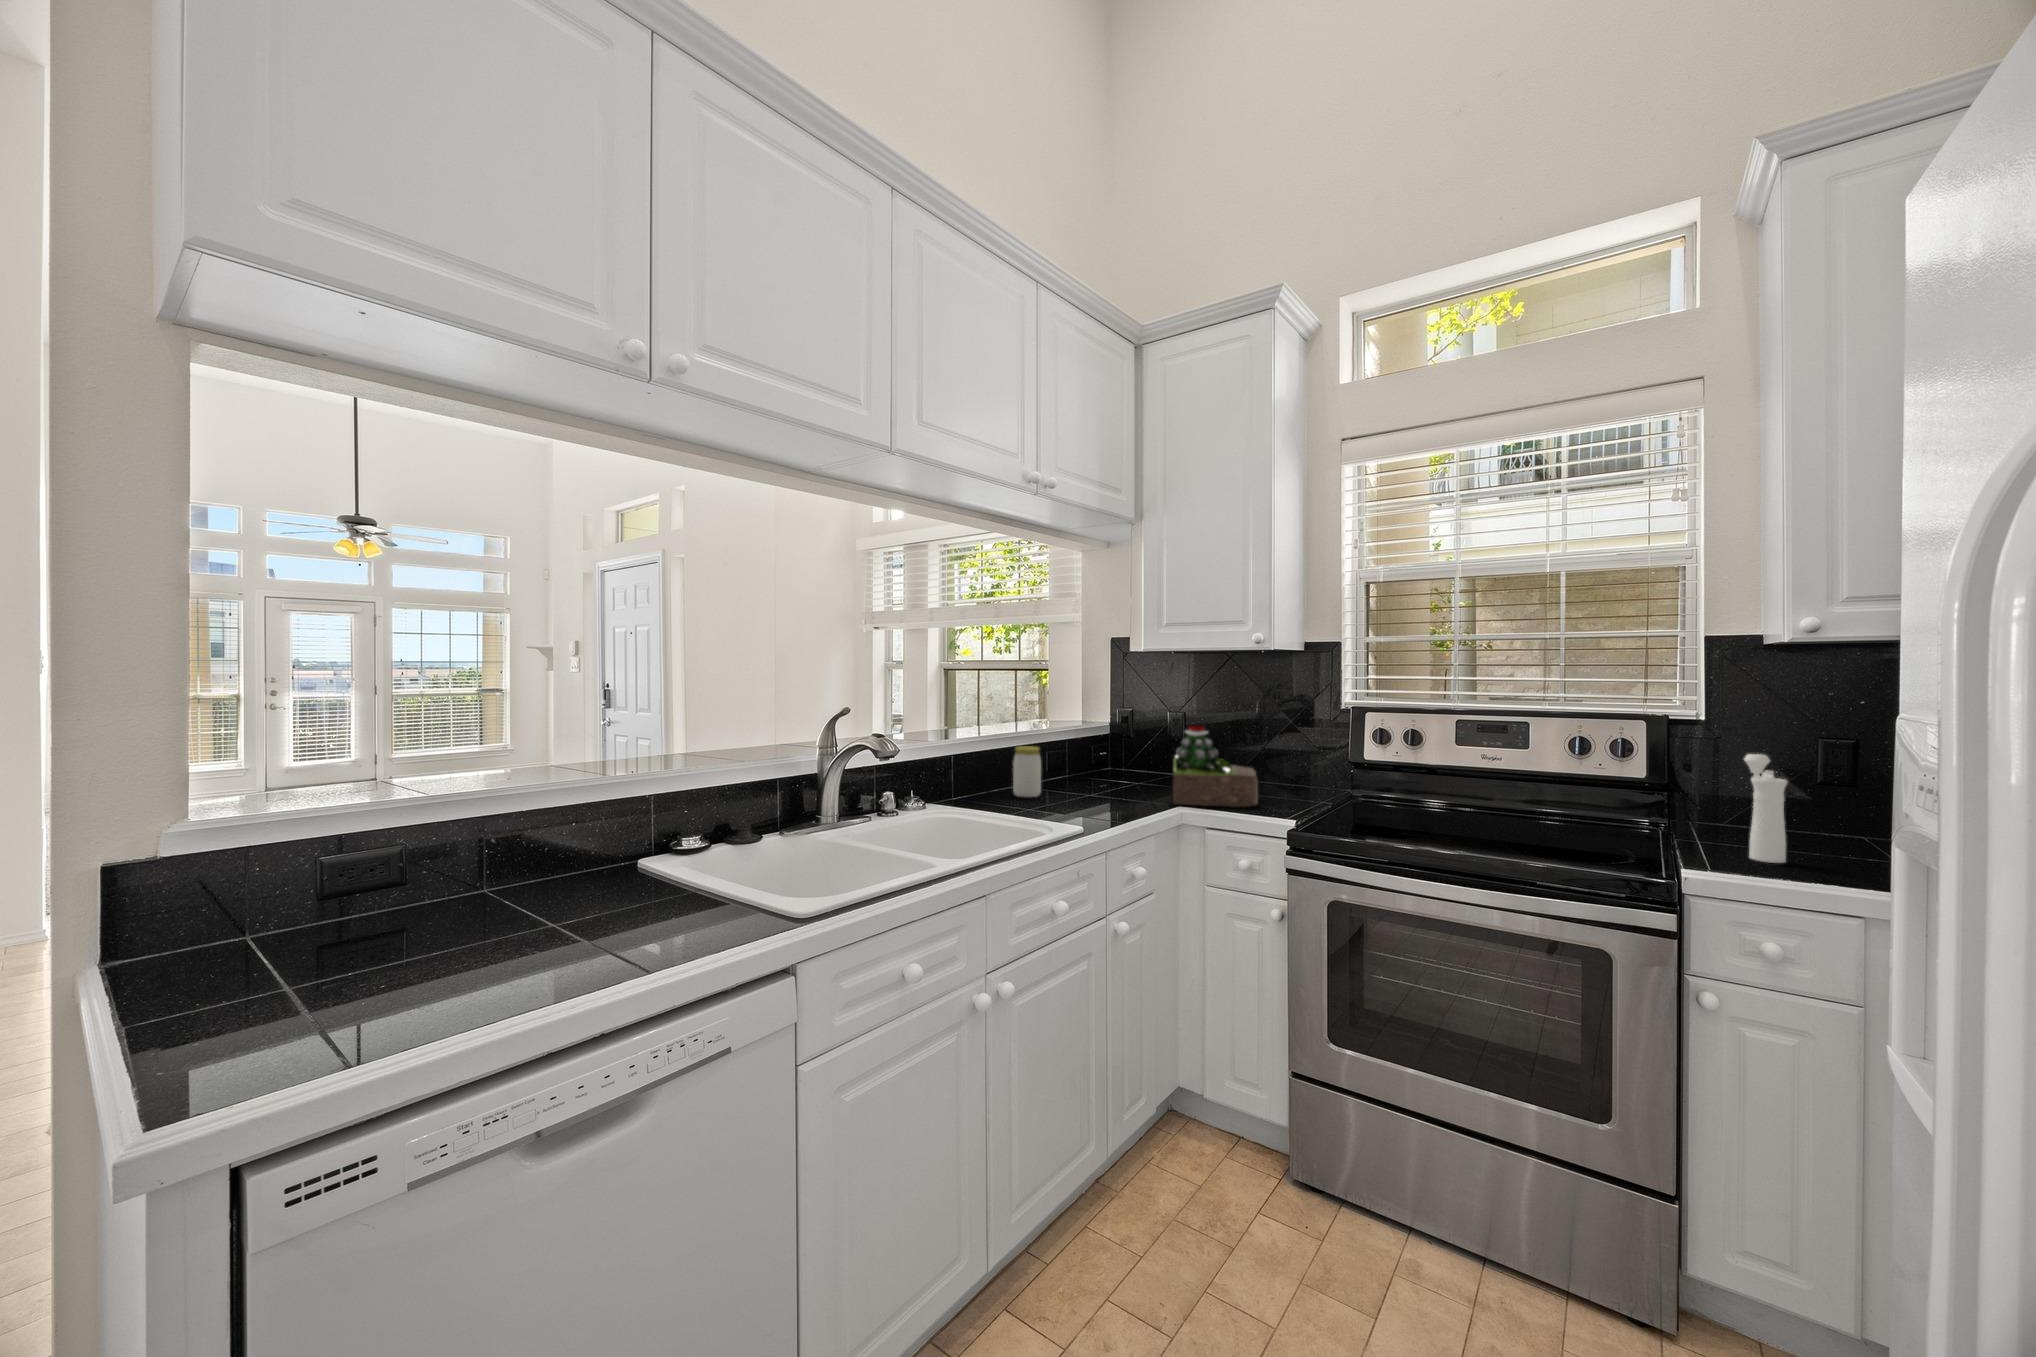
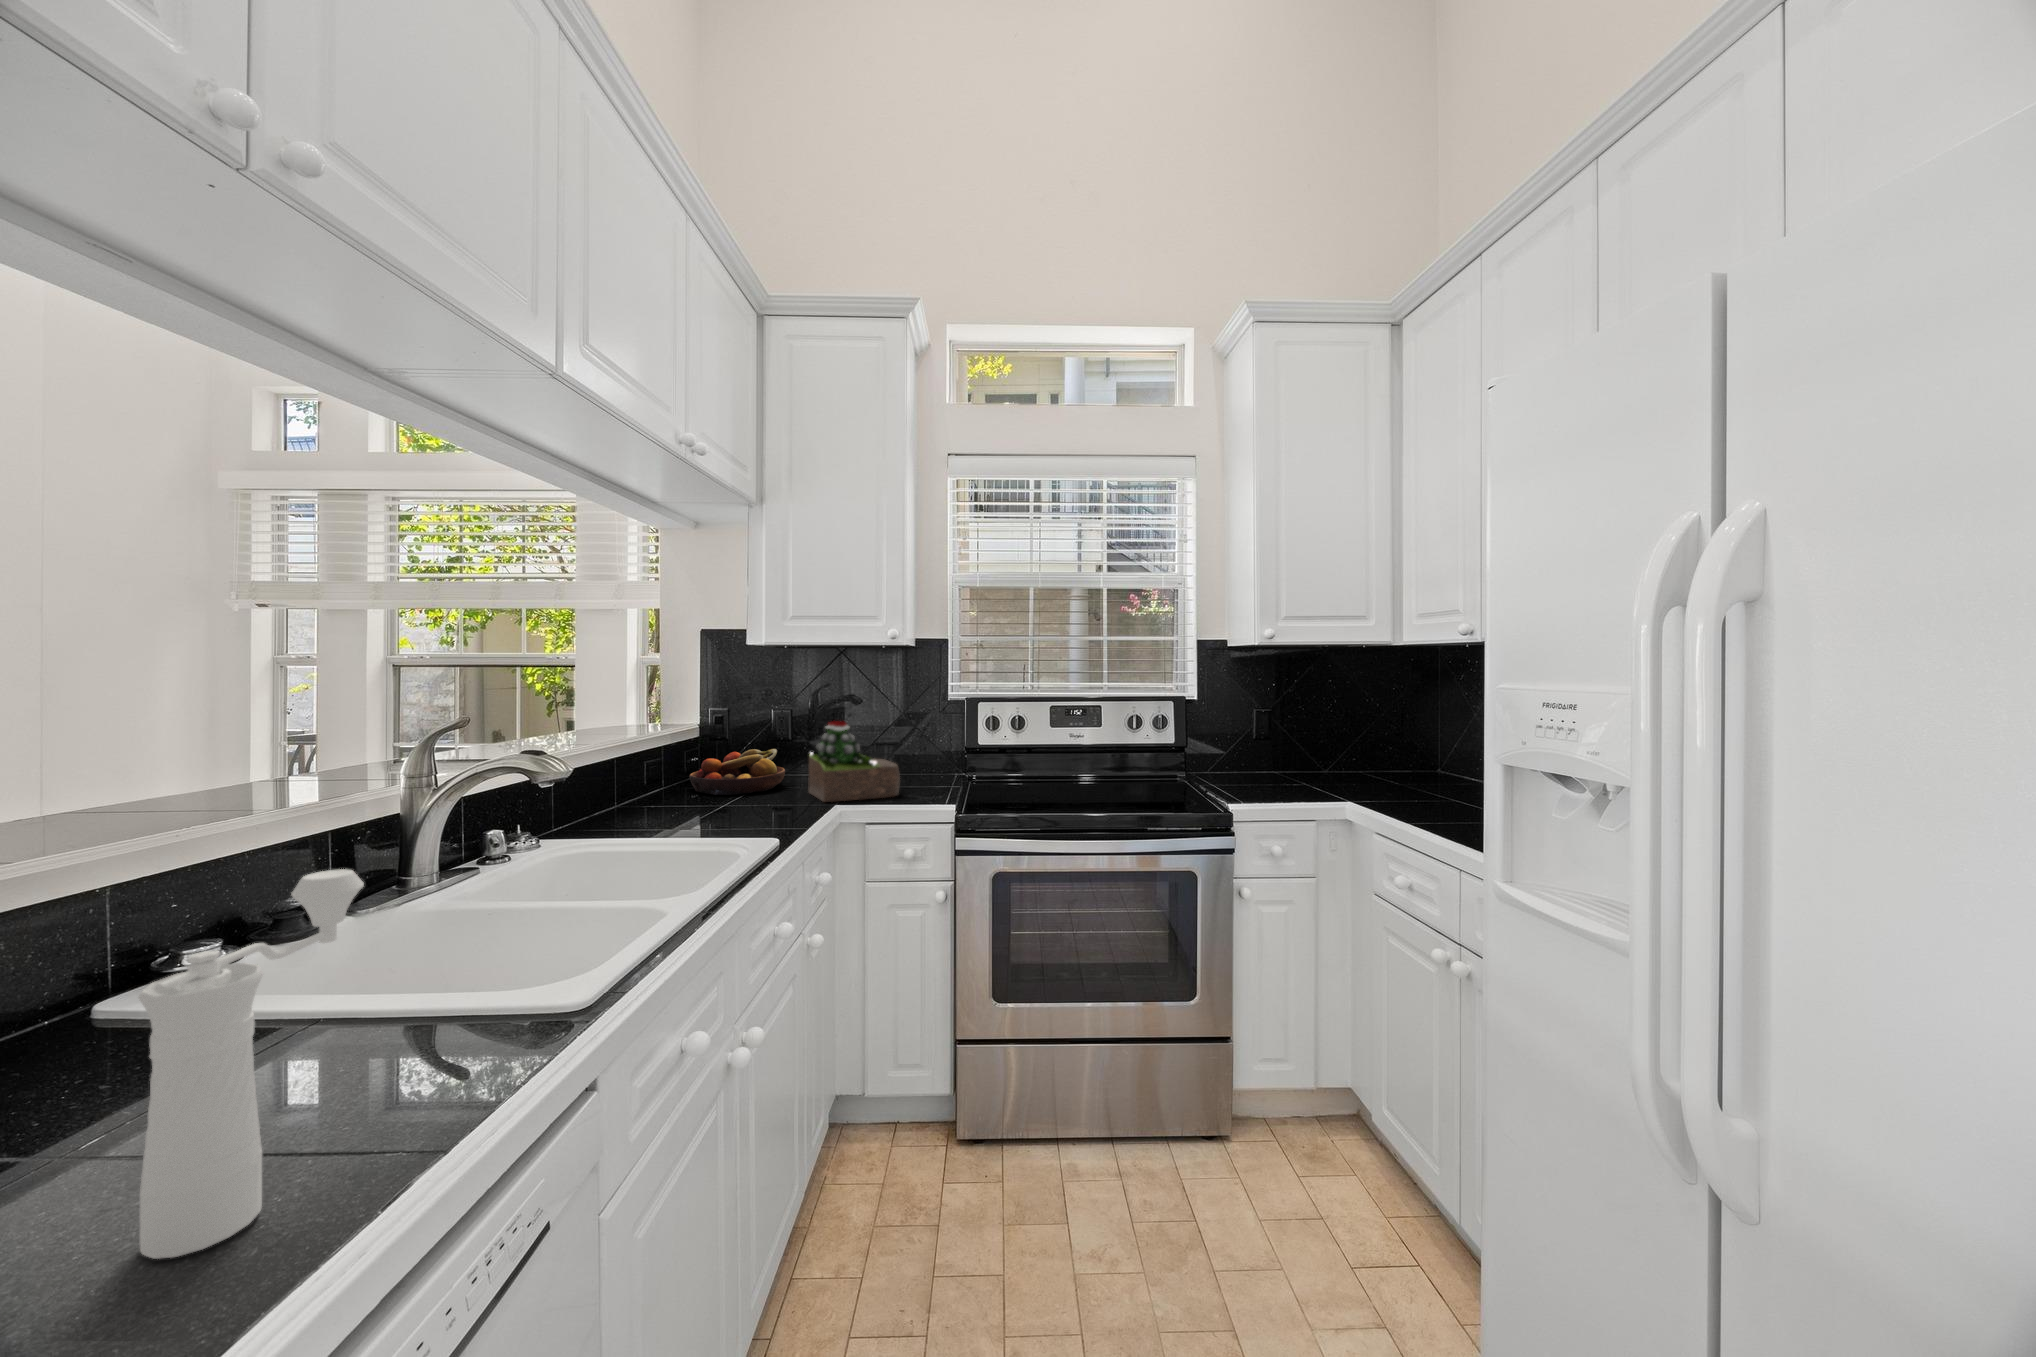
jar: present [1013,746,1041,797] -> none [632,753,668,814]
fruit bowl: none [1079,750,1163,790] -> present [690,749,785,795]
pepper mill: present [1744,754,1787,863] -> present [138,869,364,1259]

